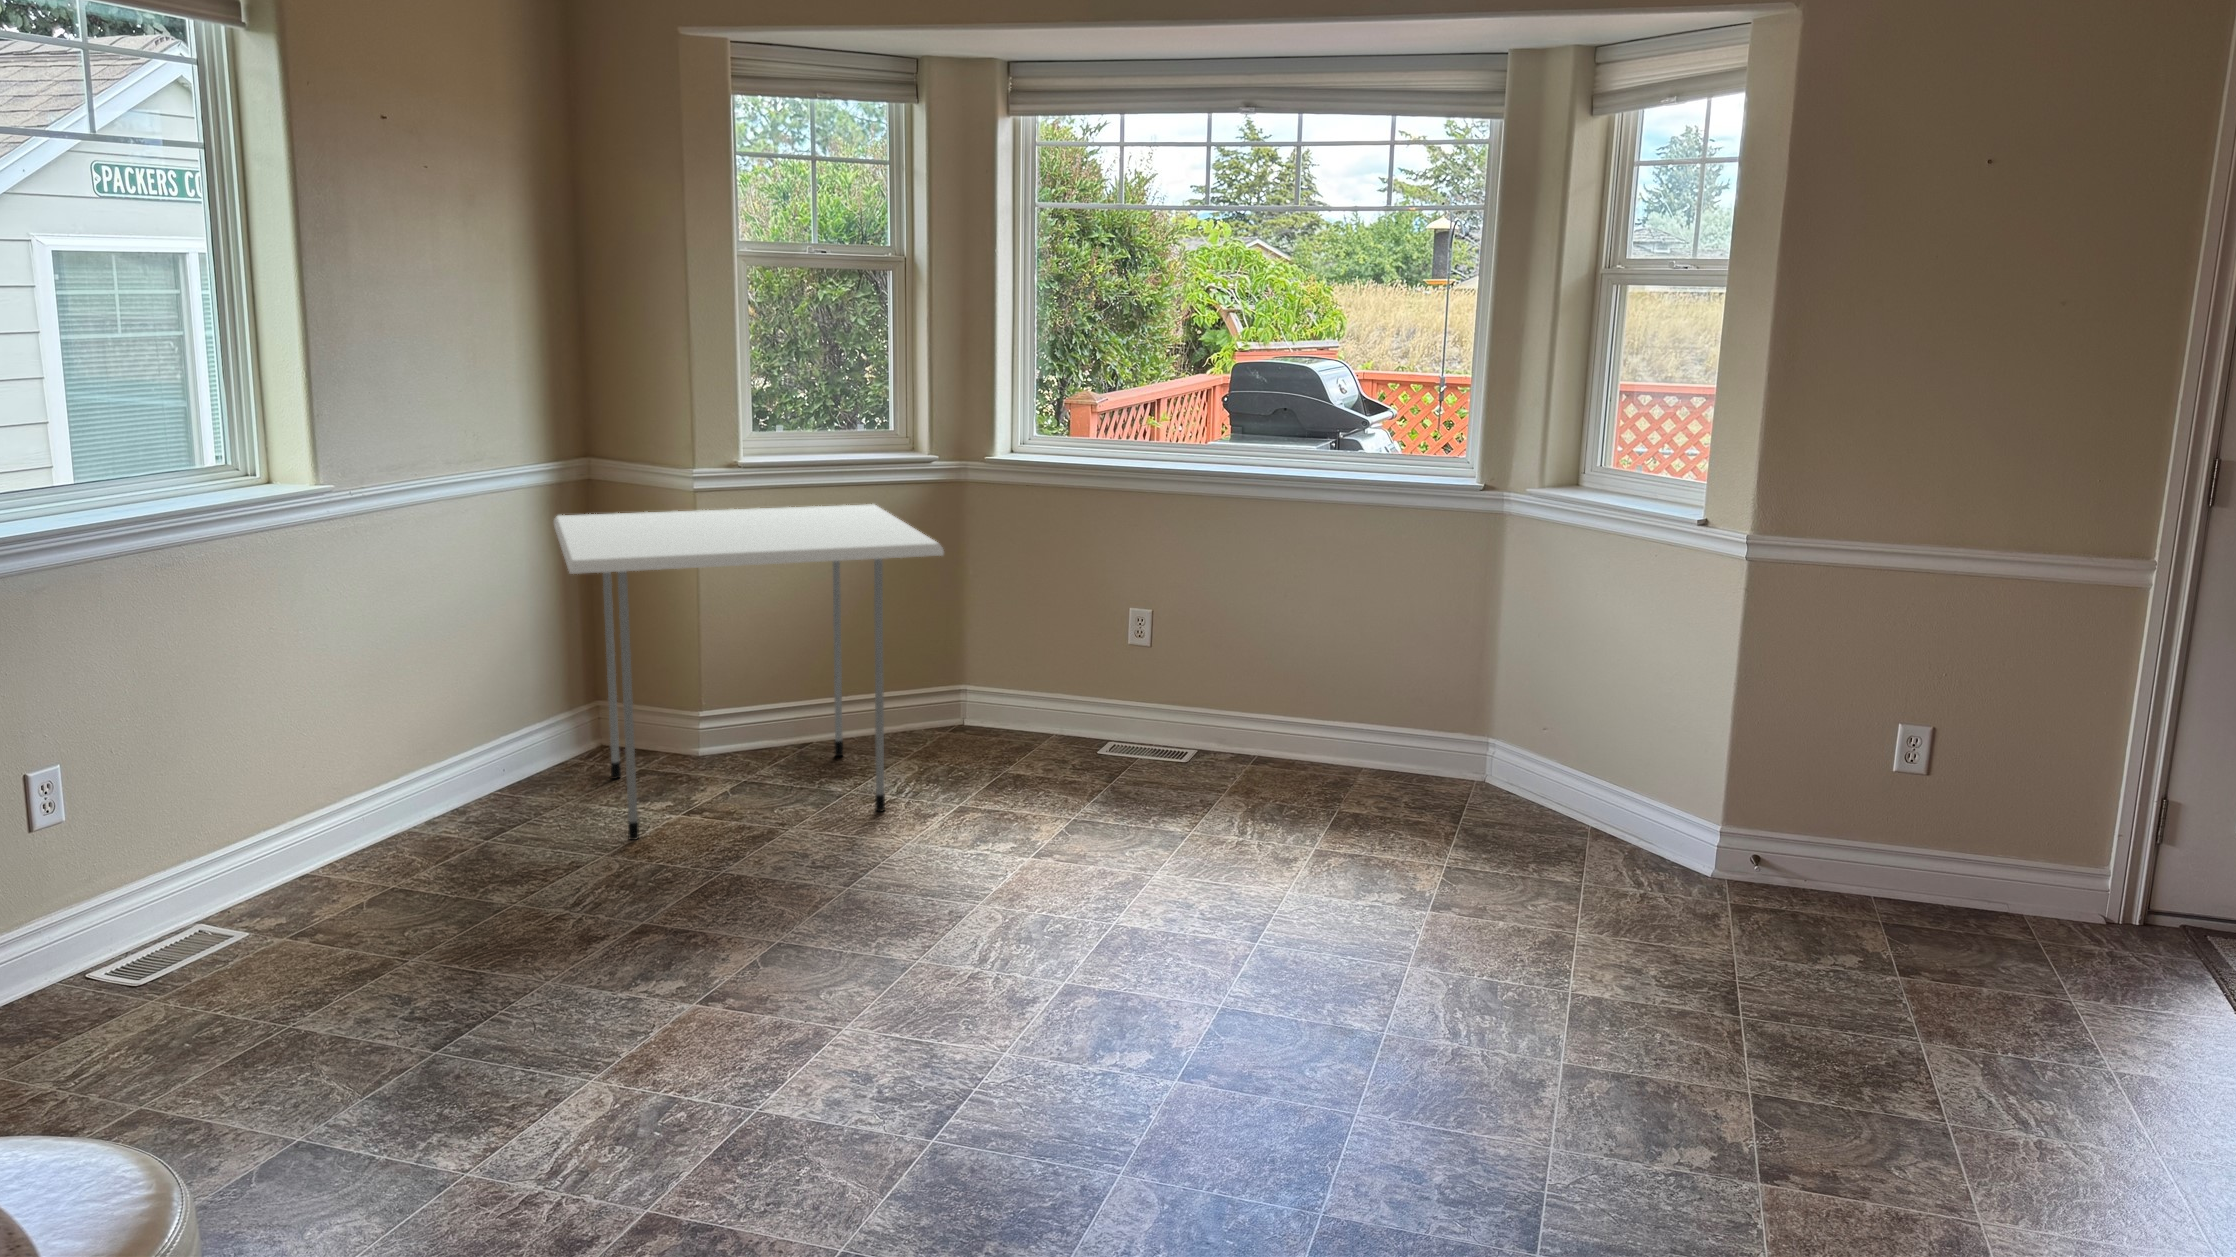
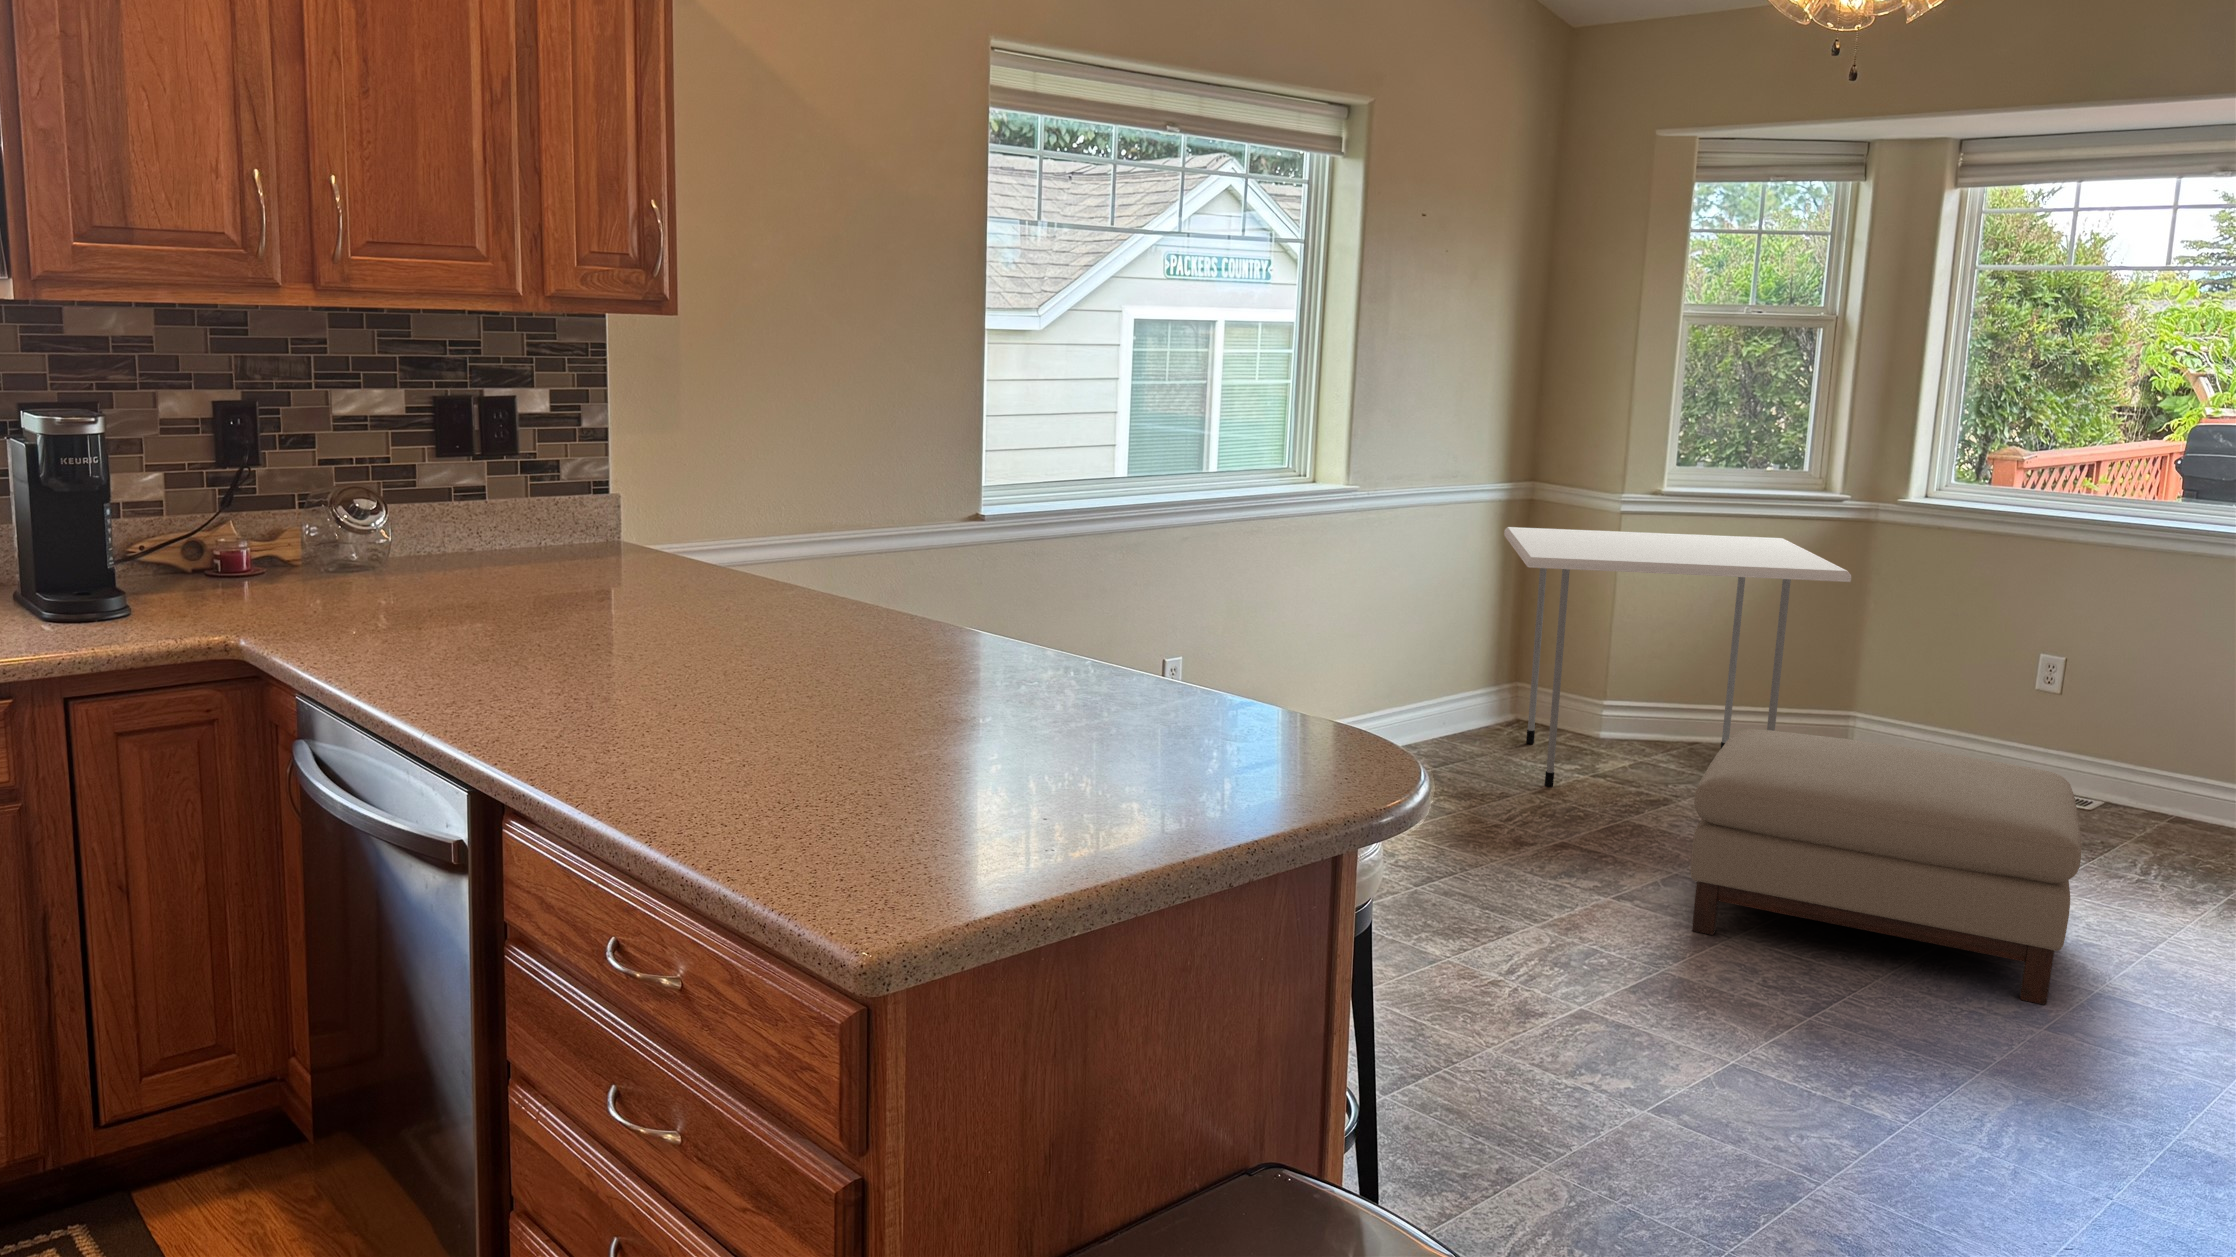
ottoman: none [781,750,1190,1034] -> present [1691,729,2081,1005]

